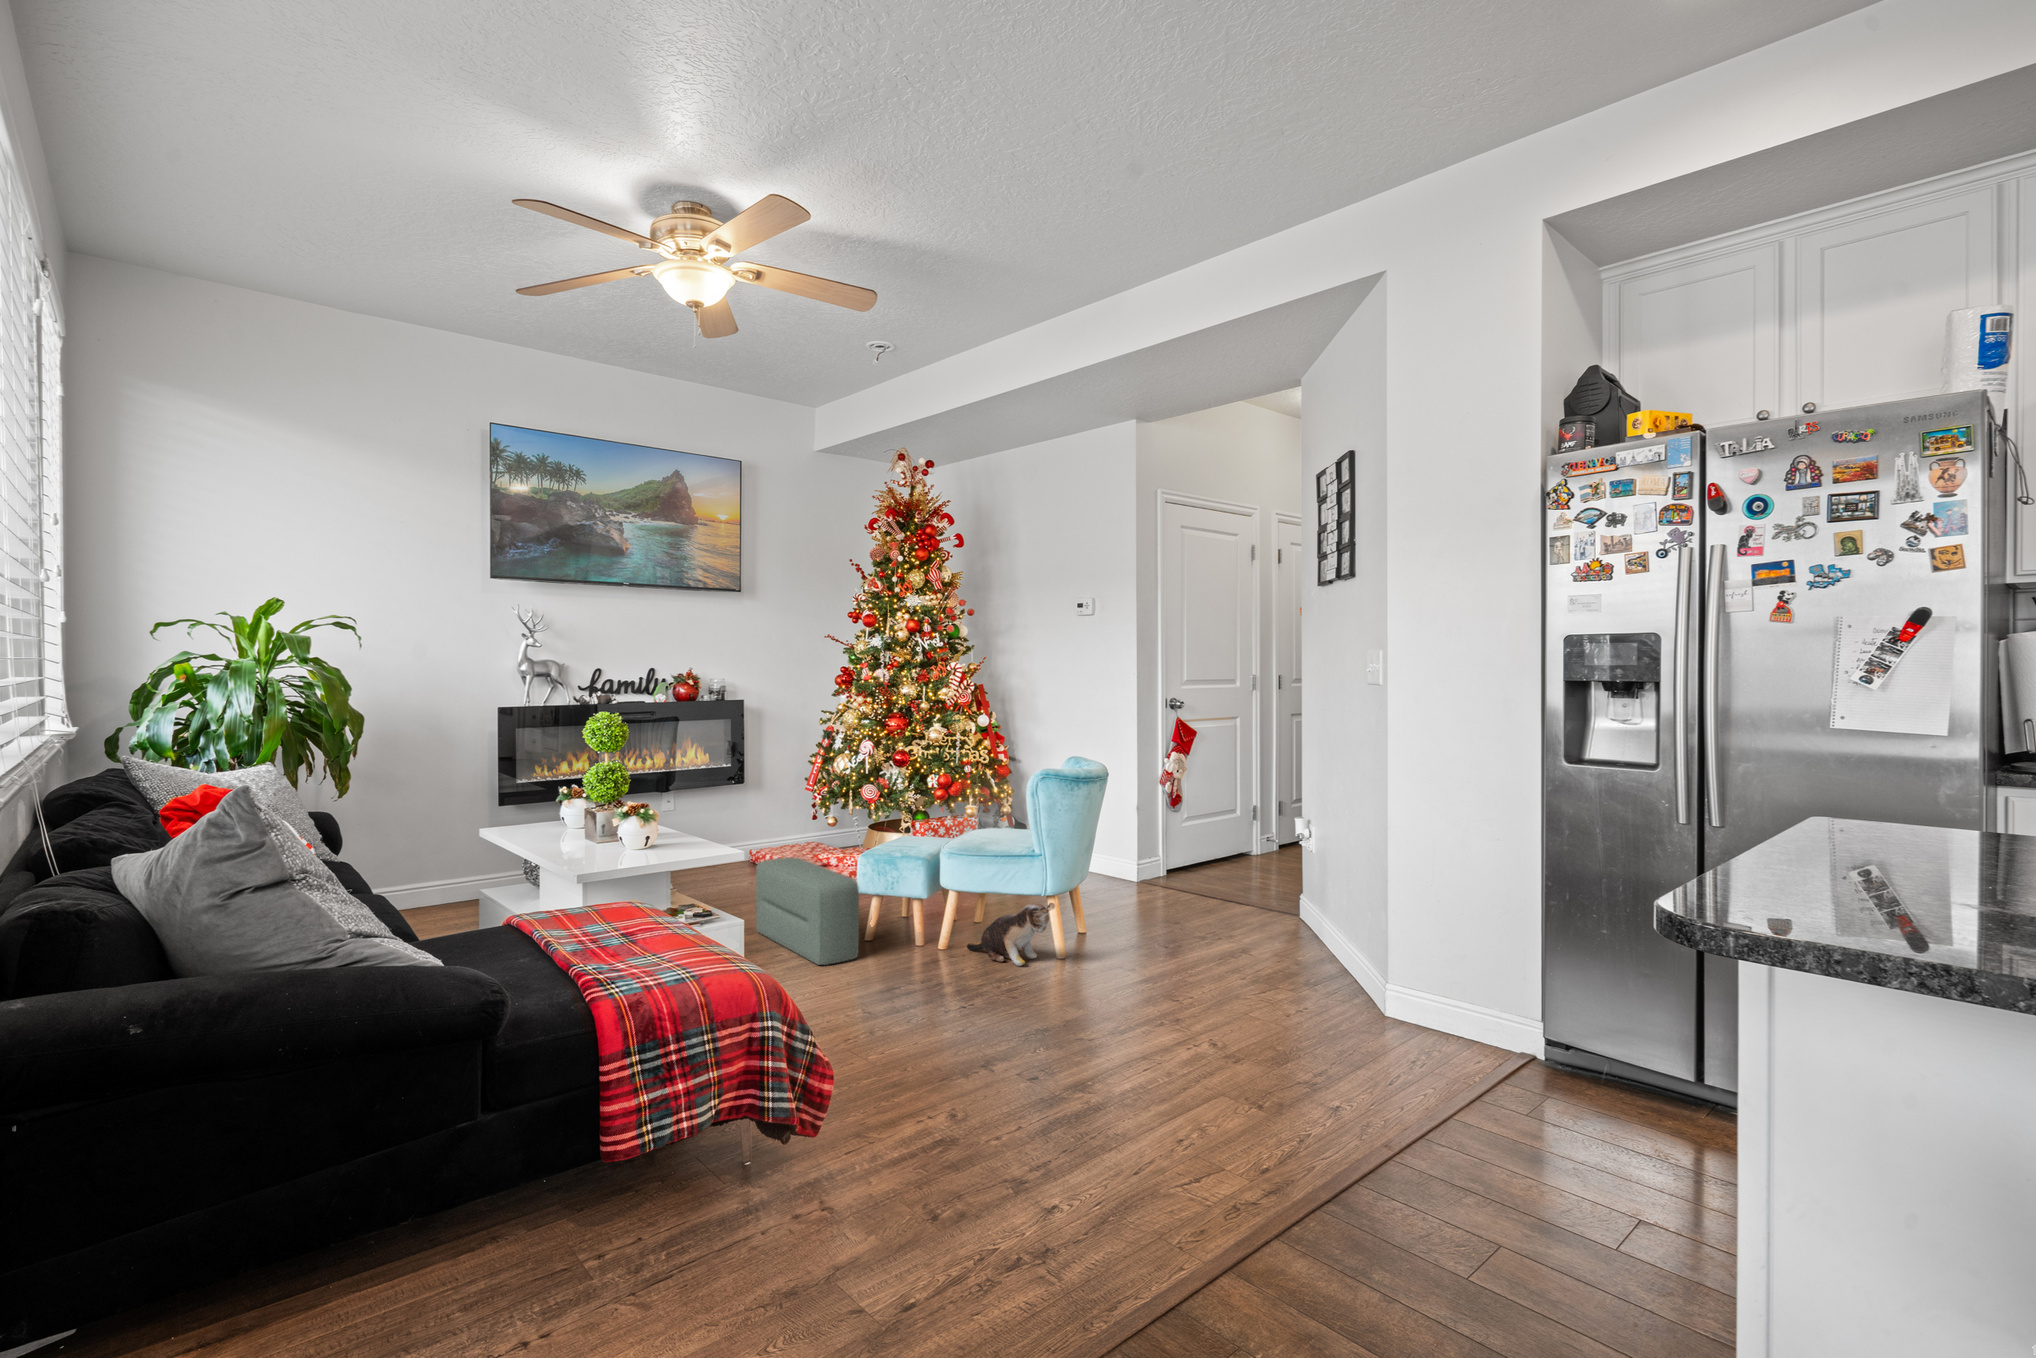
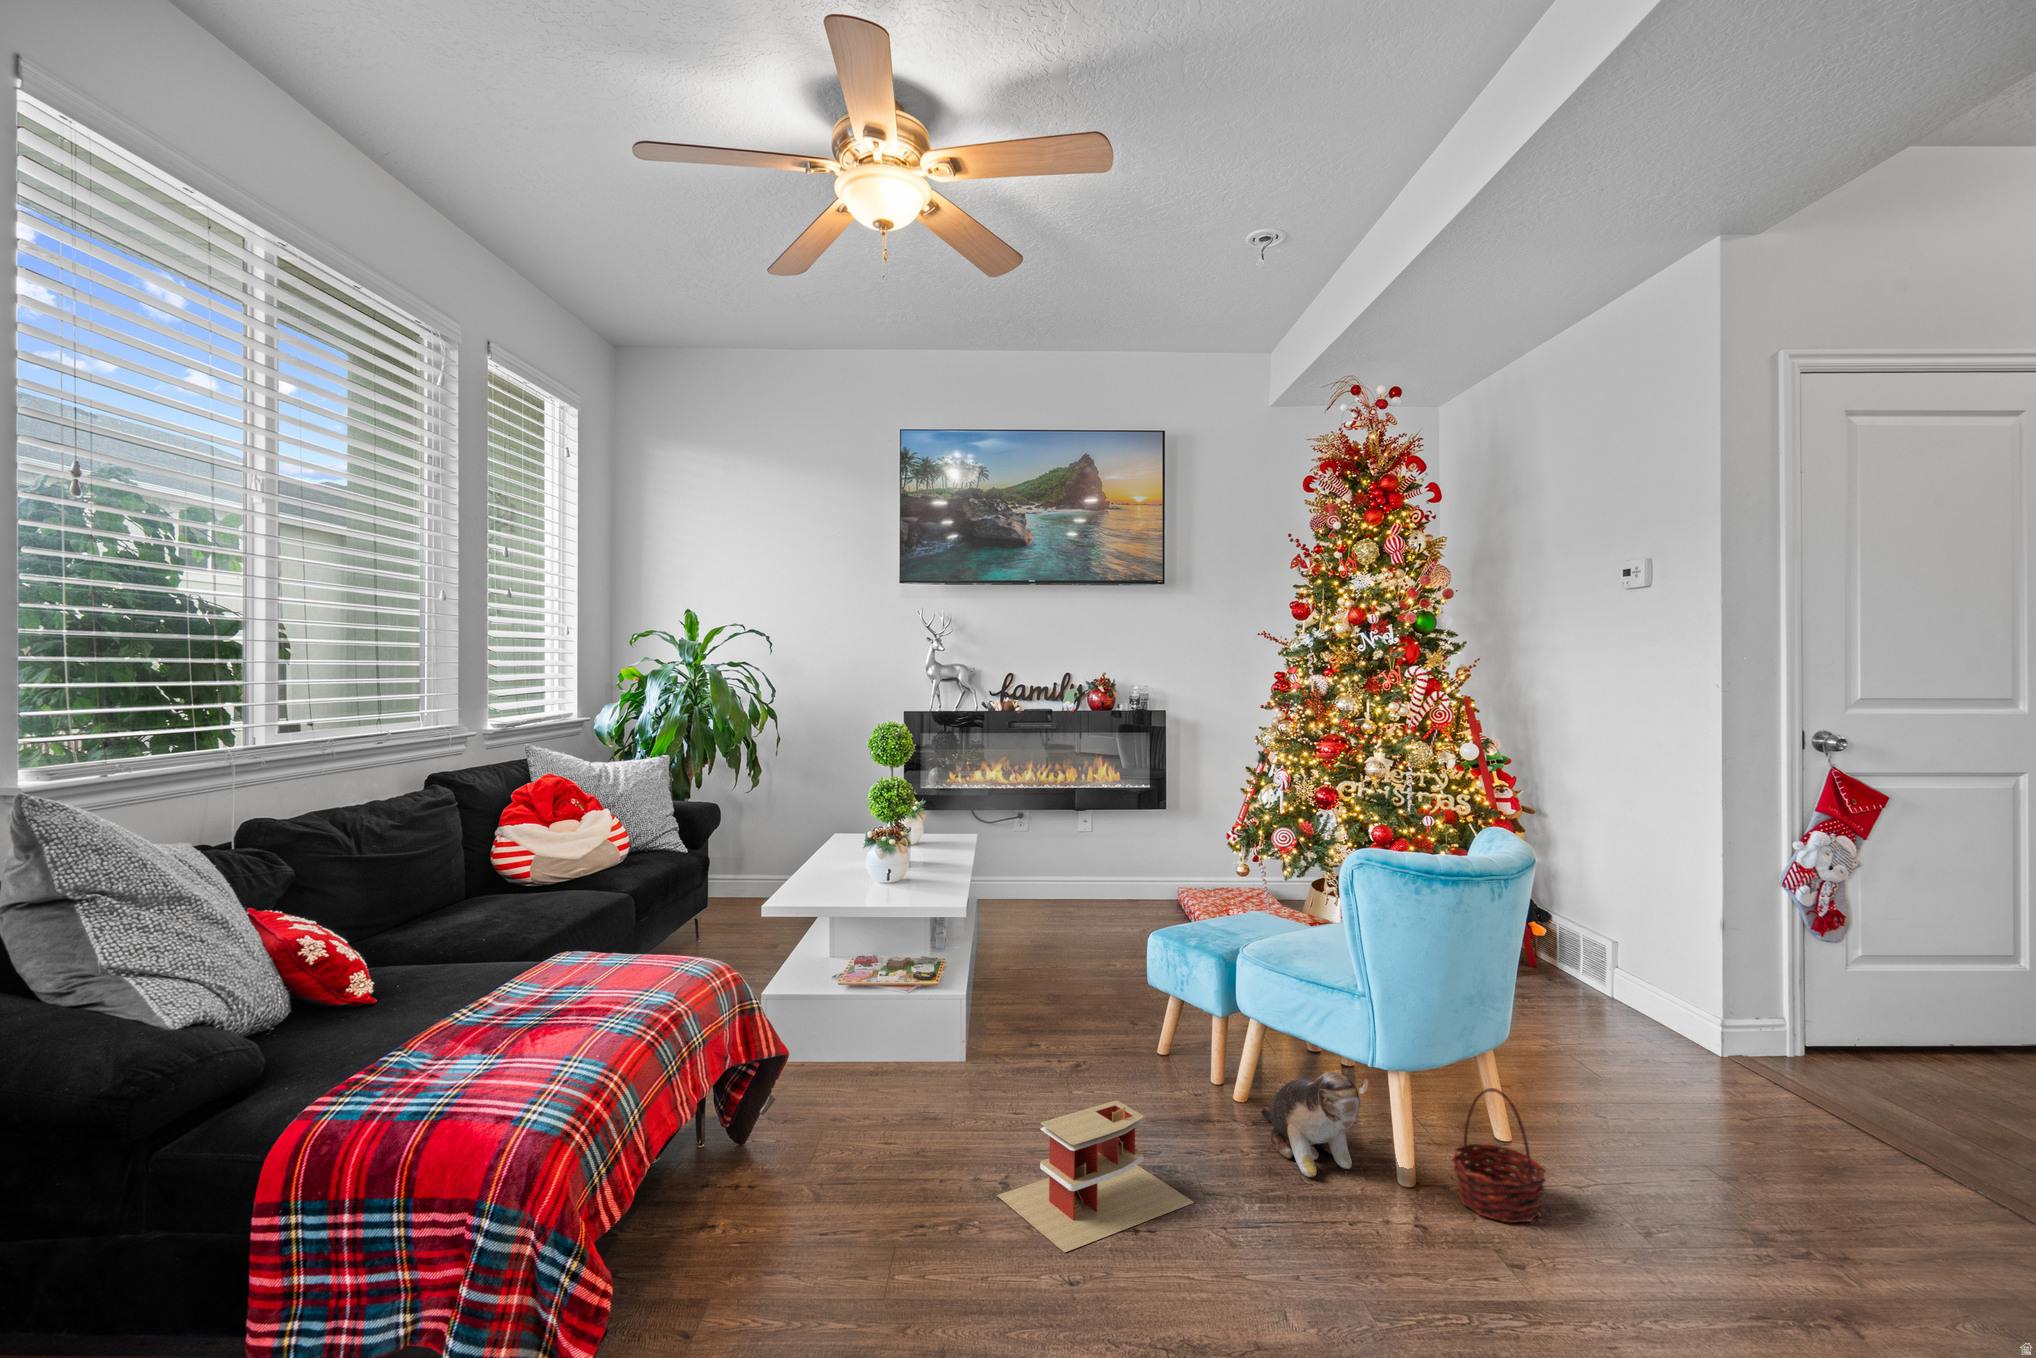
pouf: present [756,857,859,965] -> none [1029,918,1098,1087]
basket: none [1085,895,1130,961] -> present [1452,1088,1546,1223]
toy house: none [878,941,981,1020] -> present [997,1101,1194,1252]

